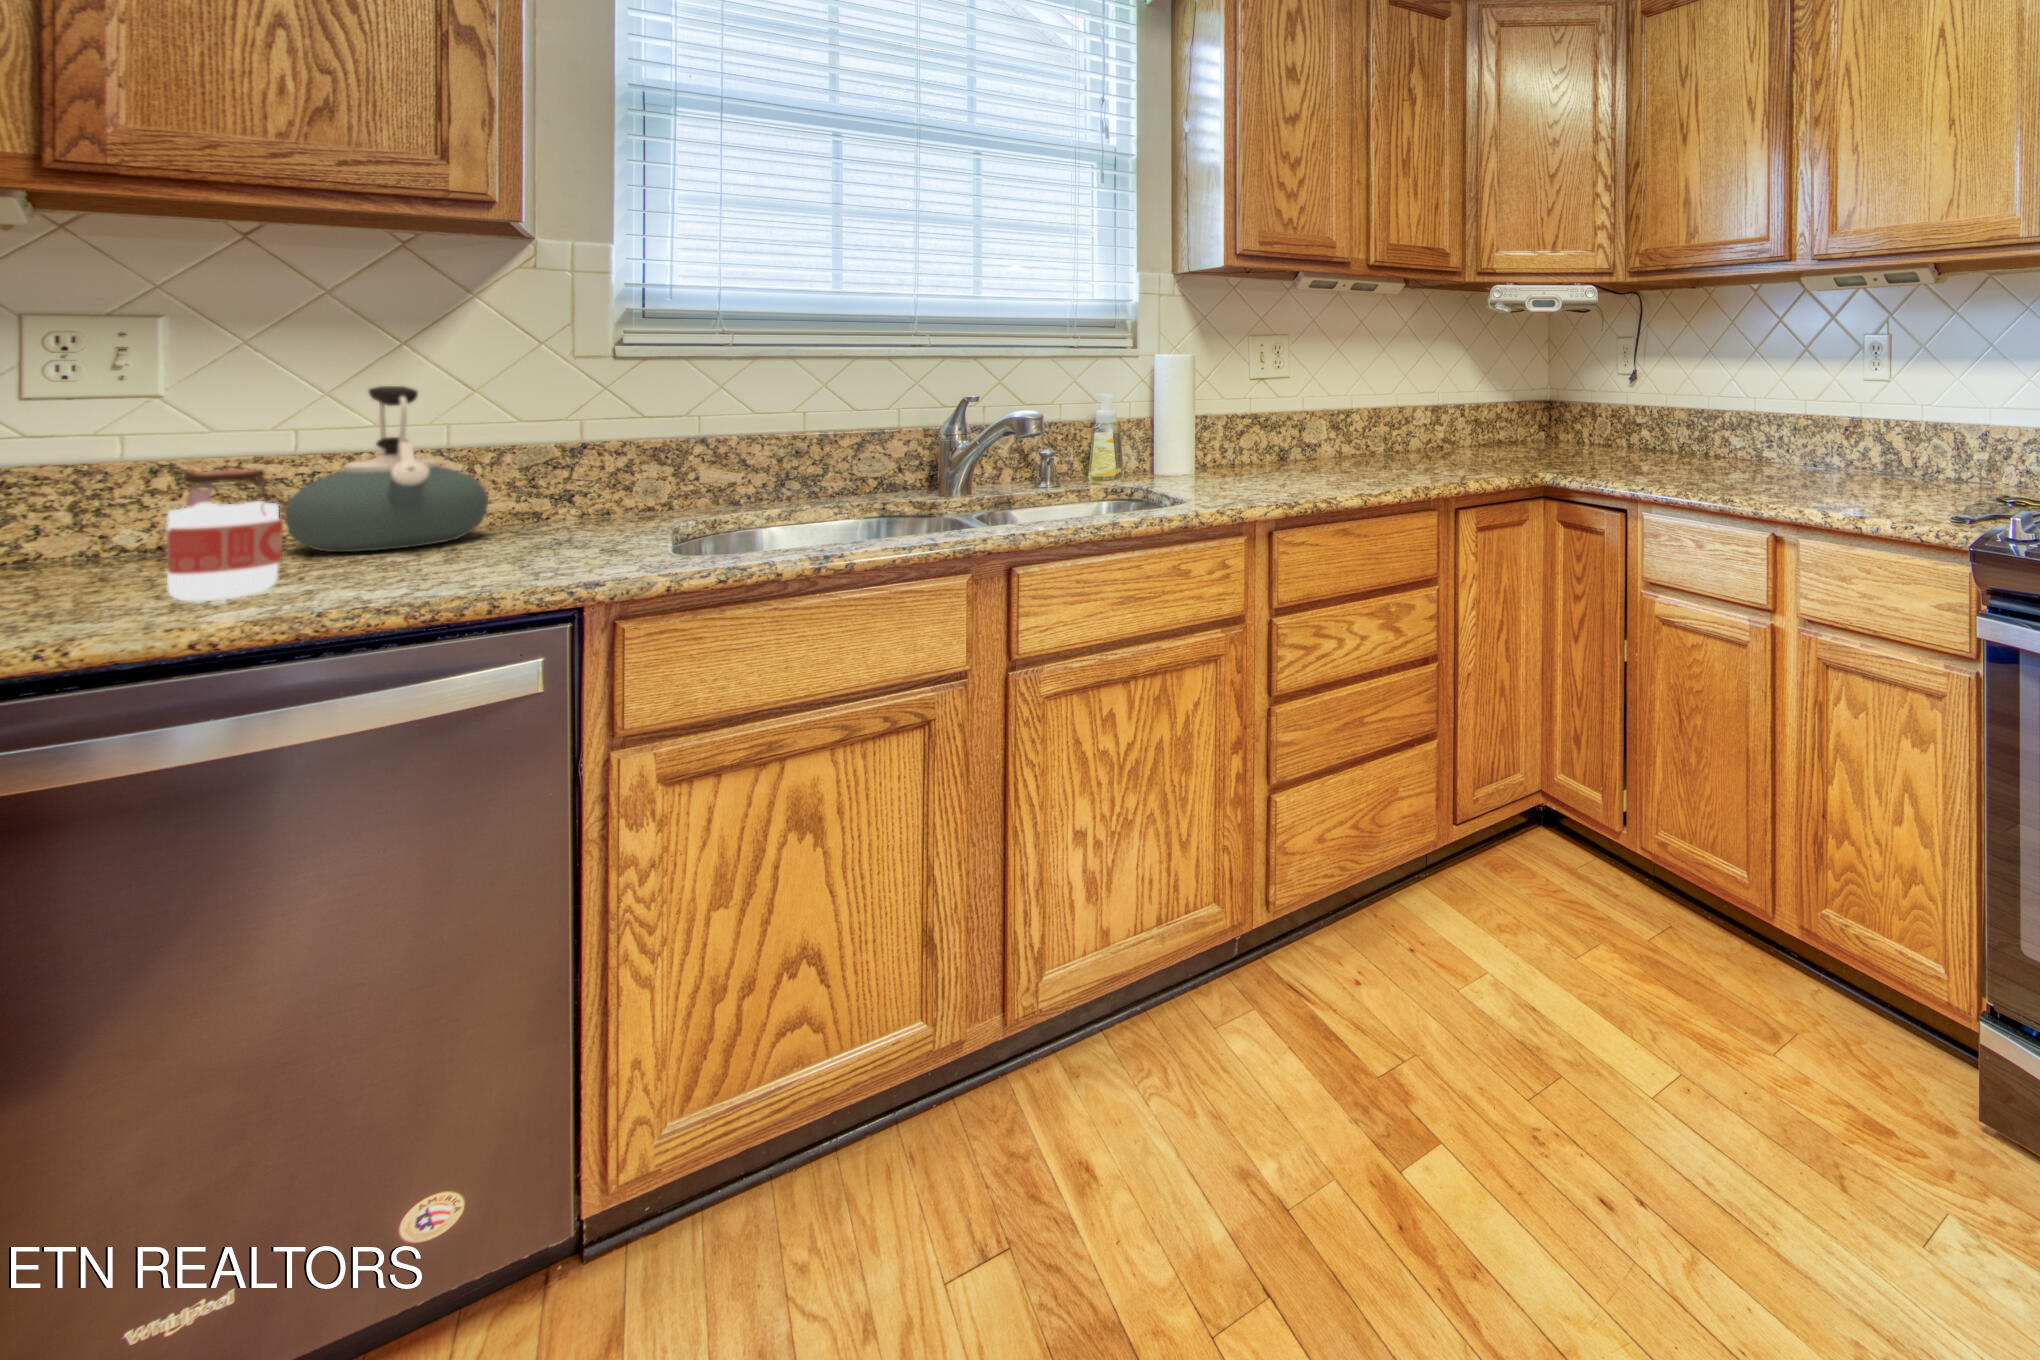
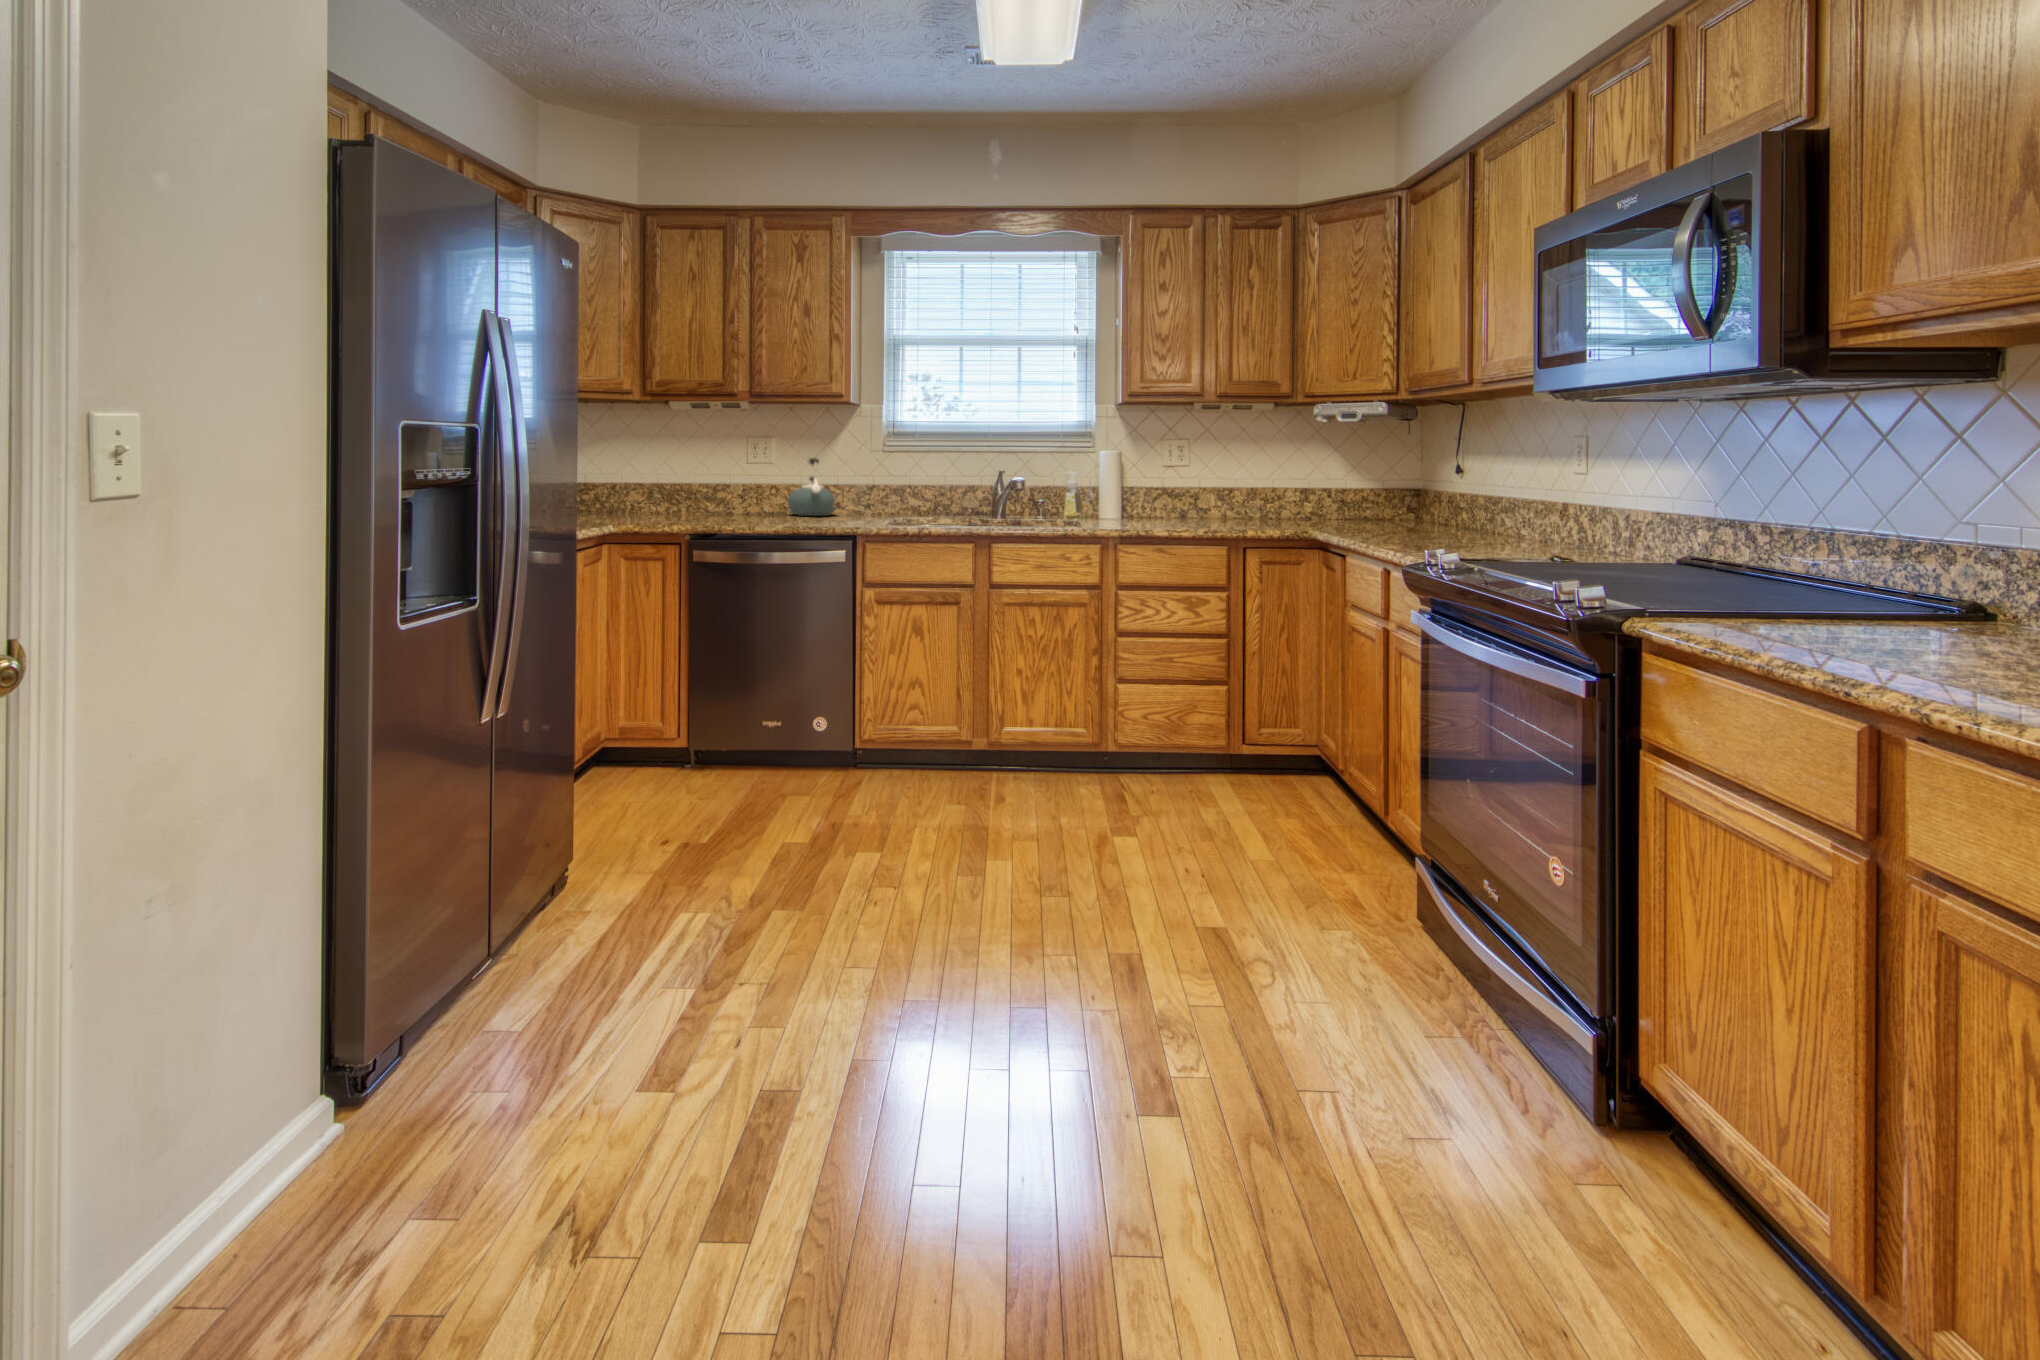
jar: present [167,470,283,602] -> none [764,482,787,522]

